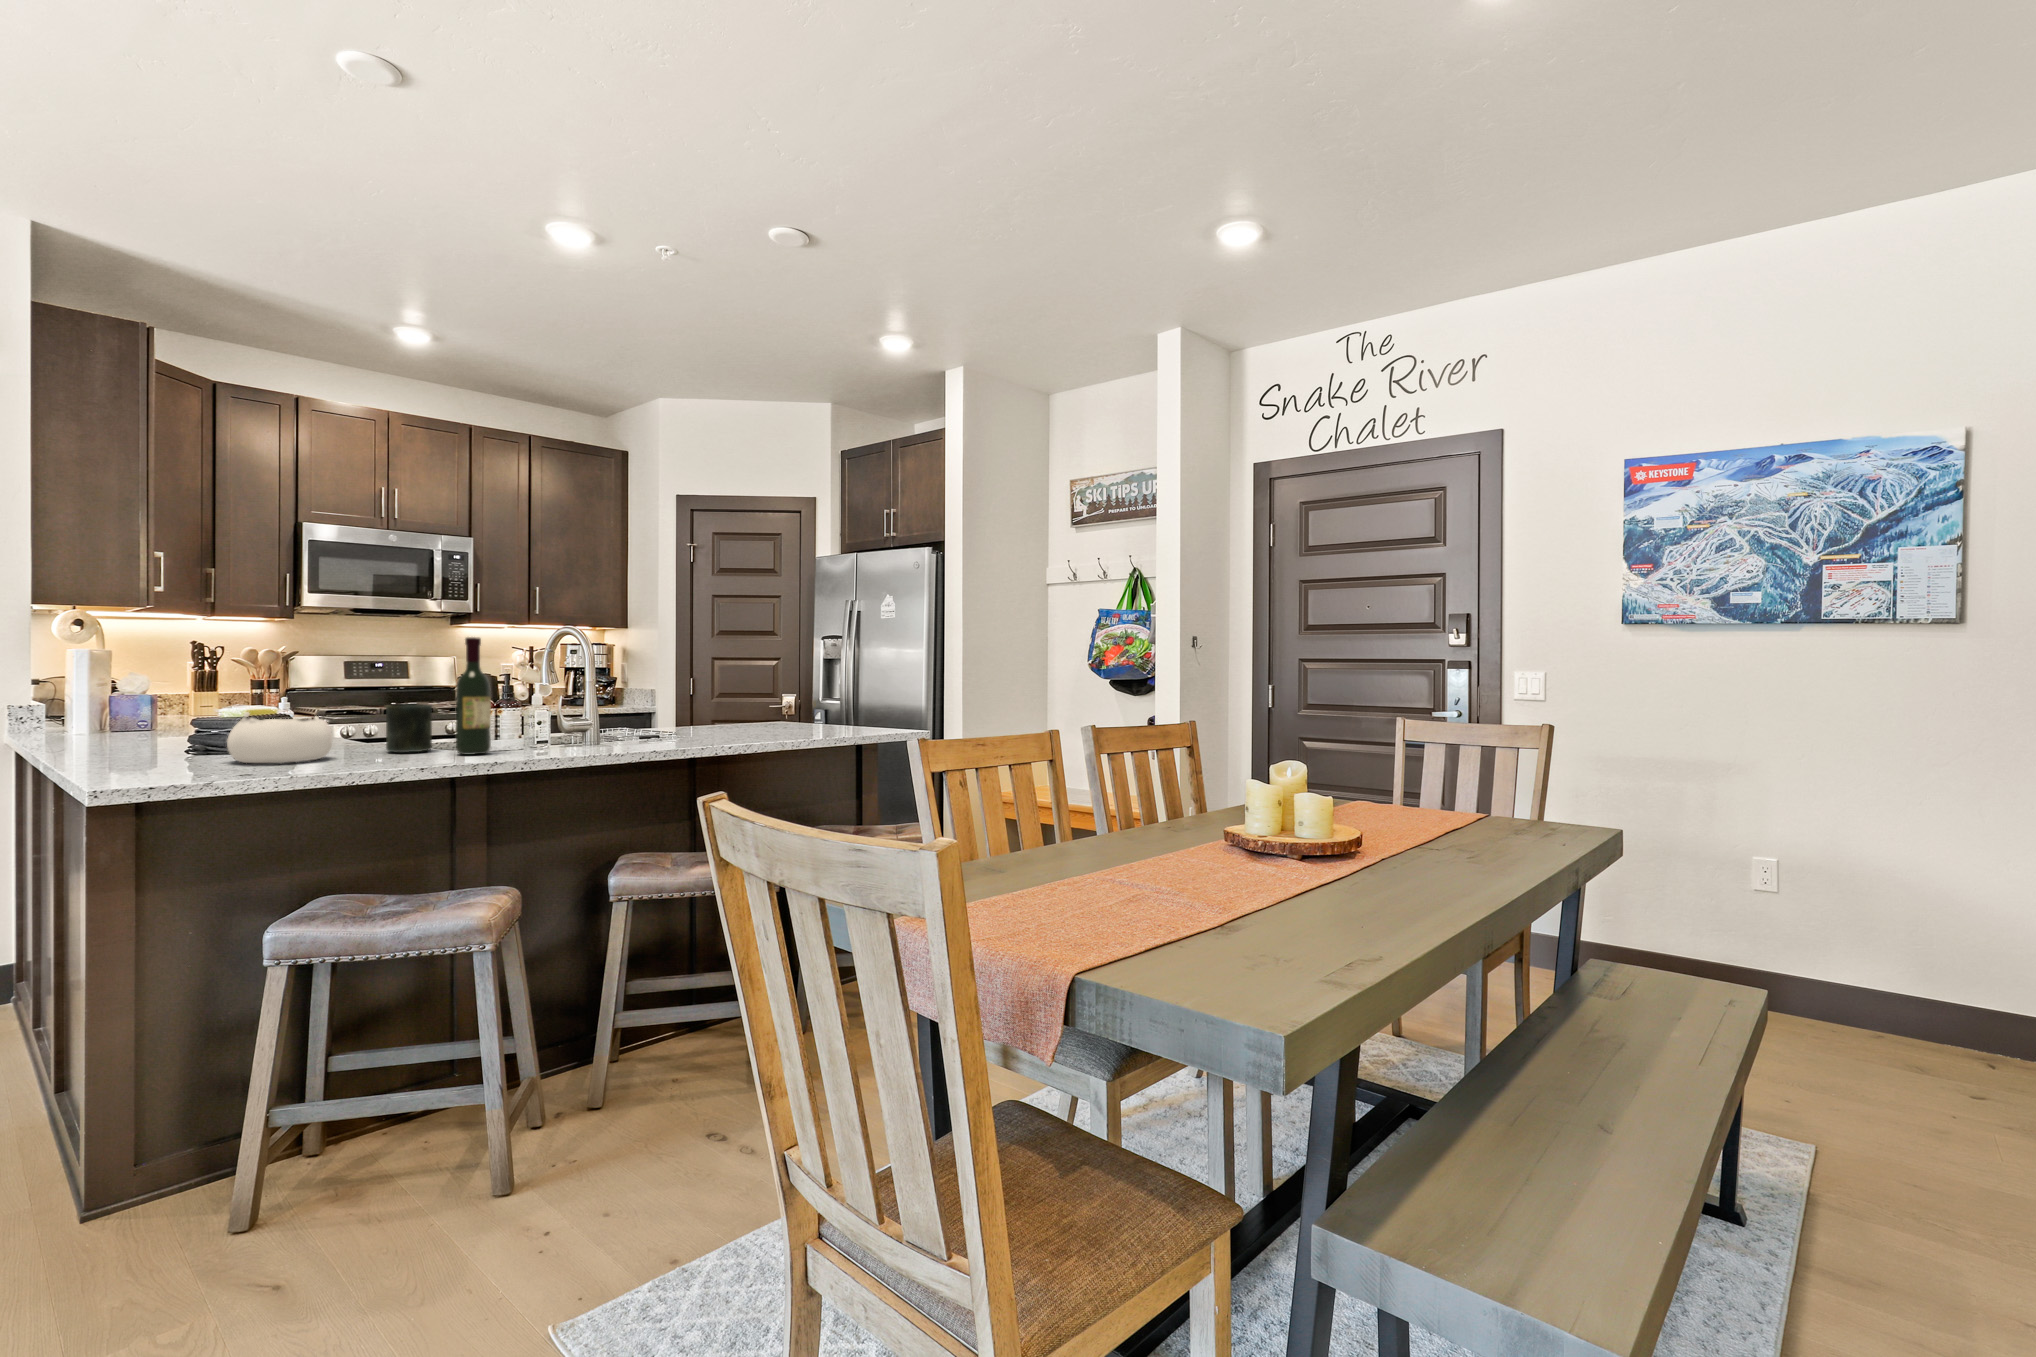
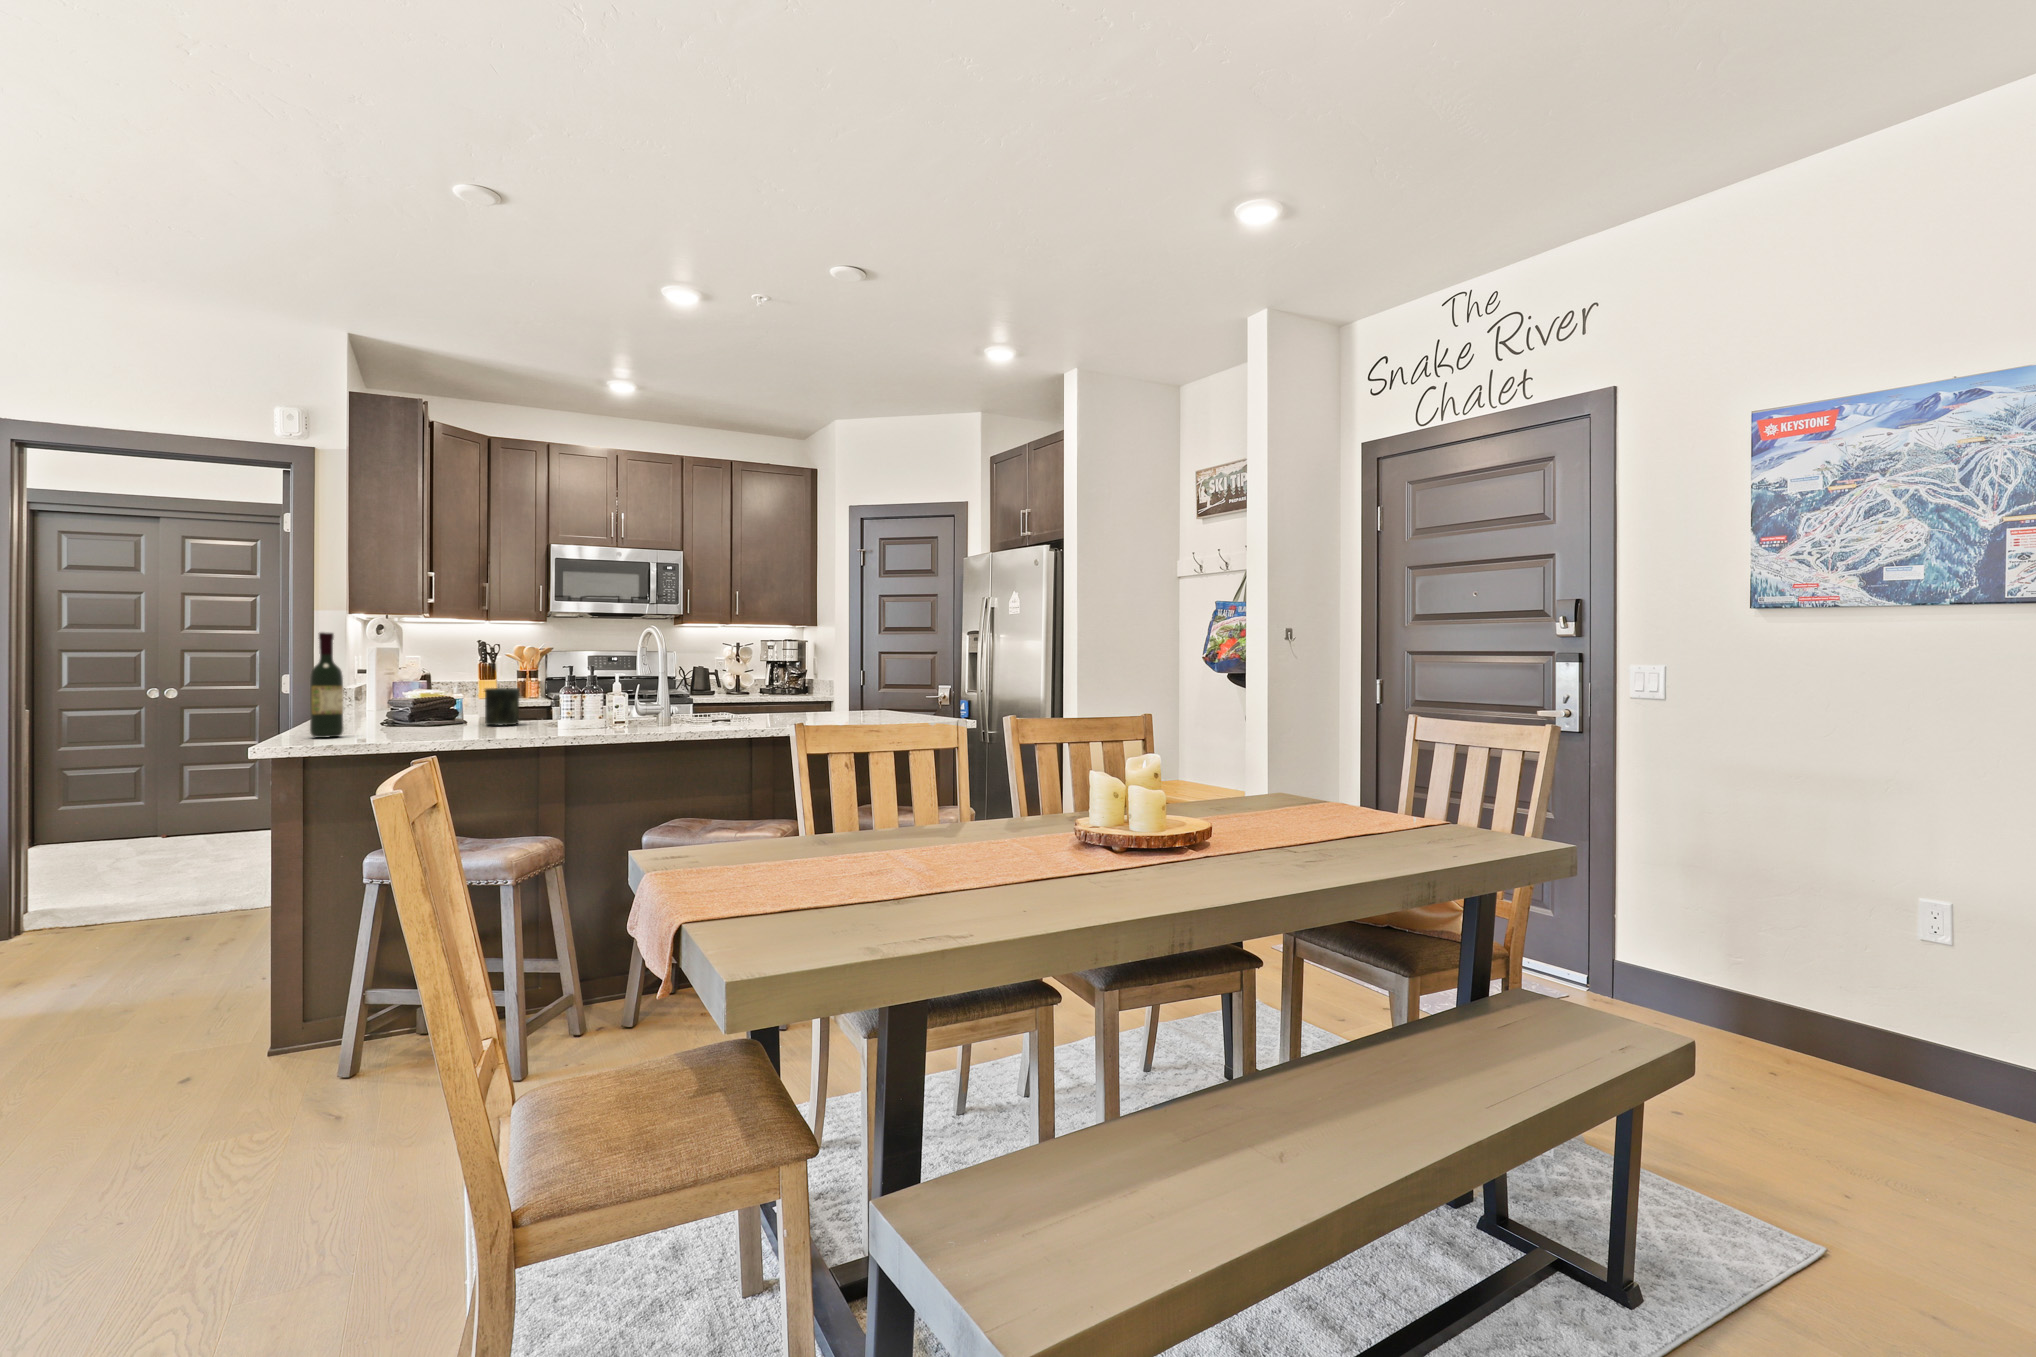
wine bottle: present [456,637,491,755] -> present [310,632,344,738]
decorative bowl: present [227,712,333,763] -> none [365,692,440,730]

